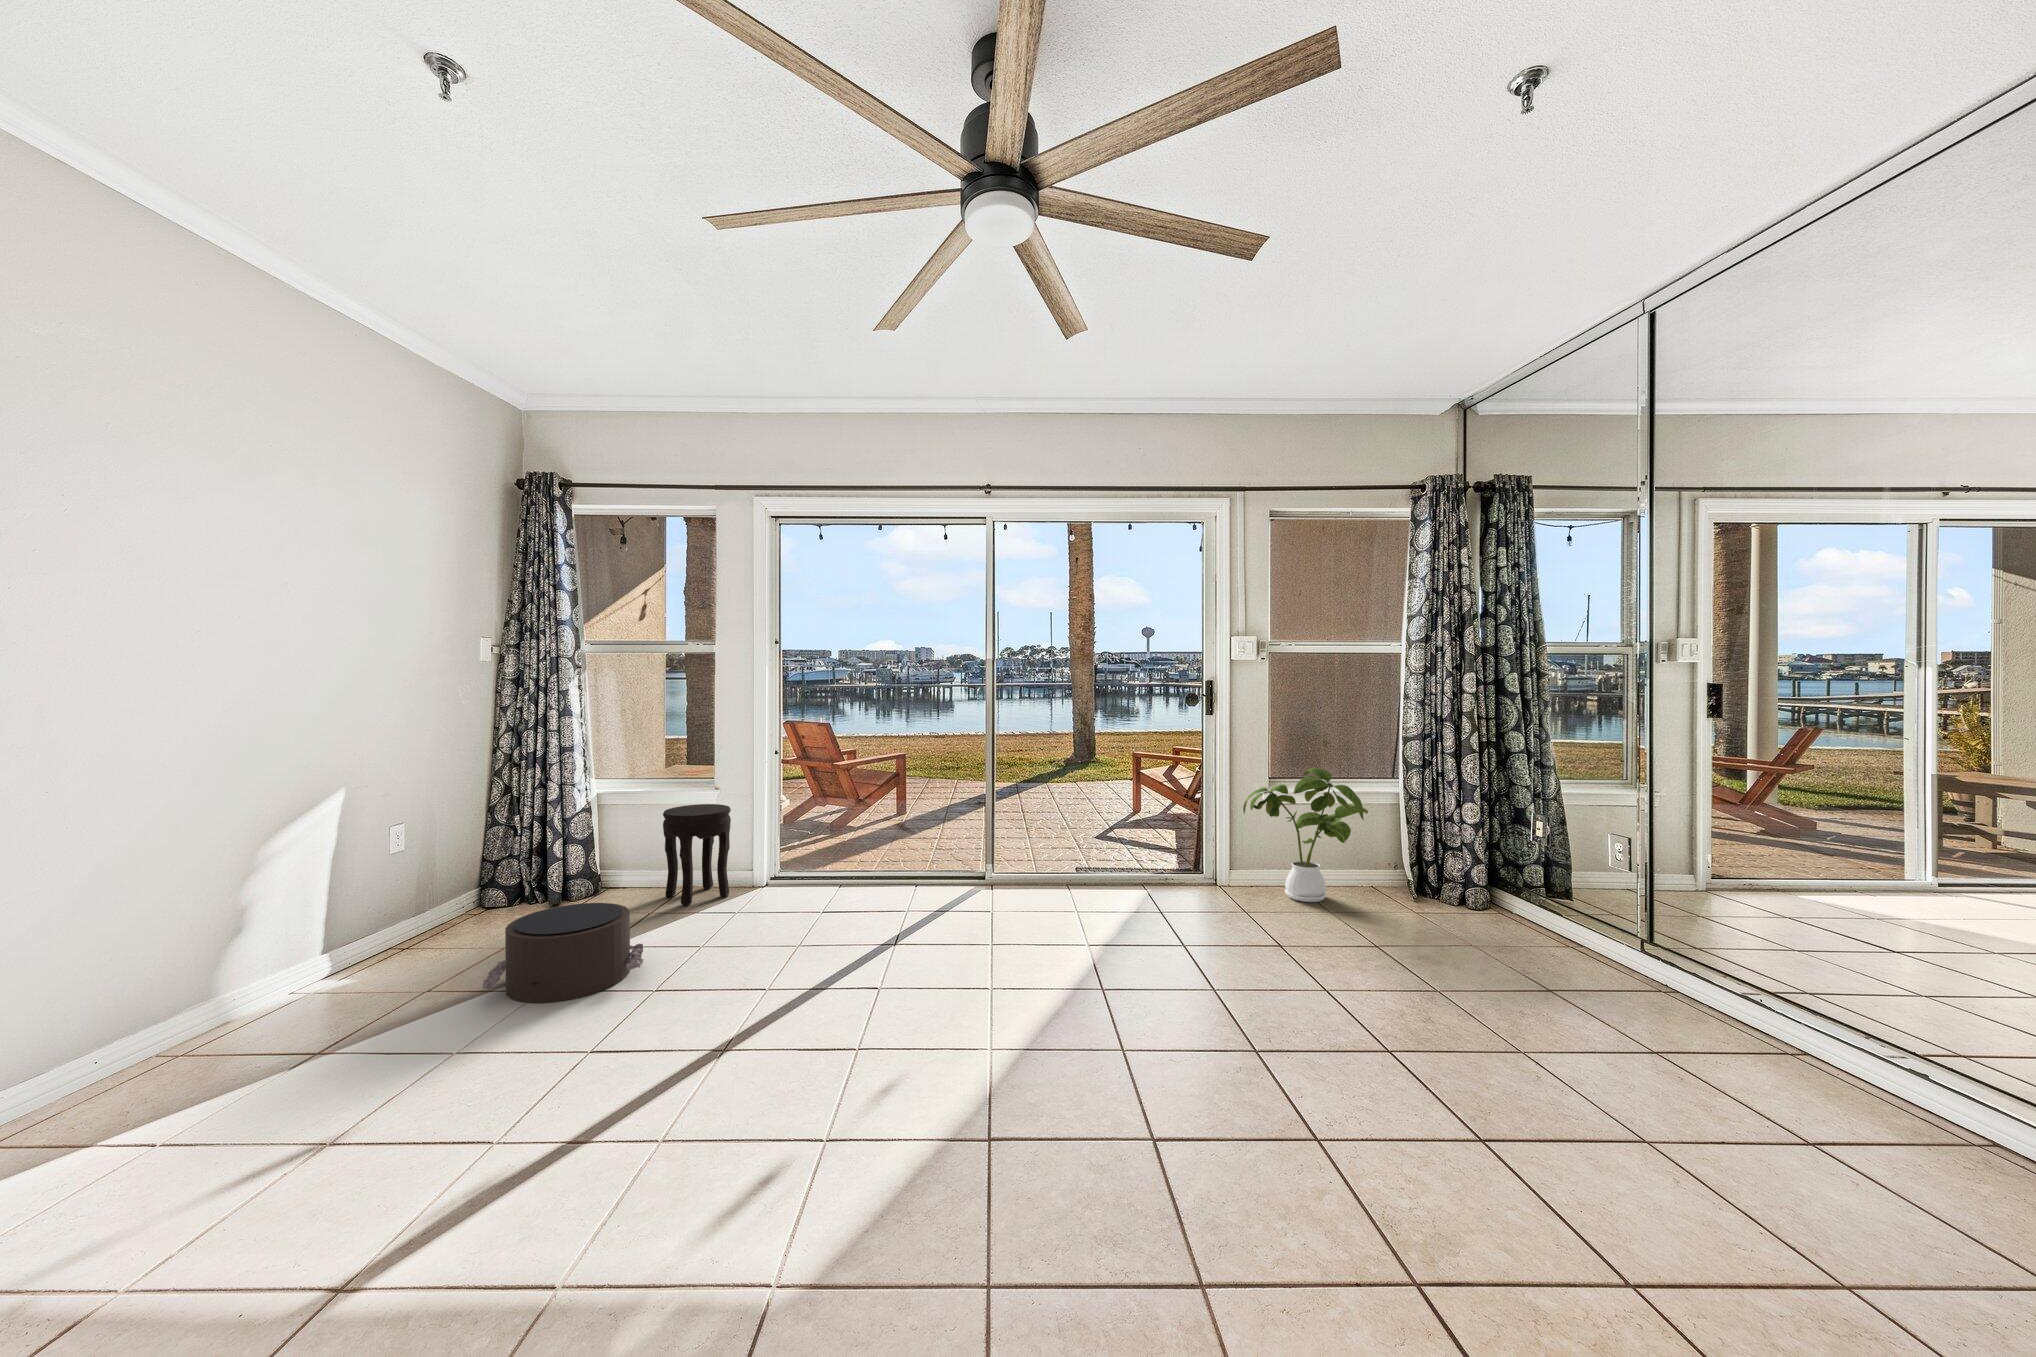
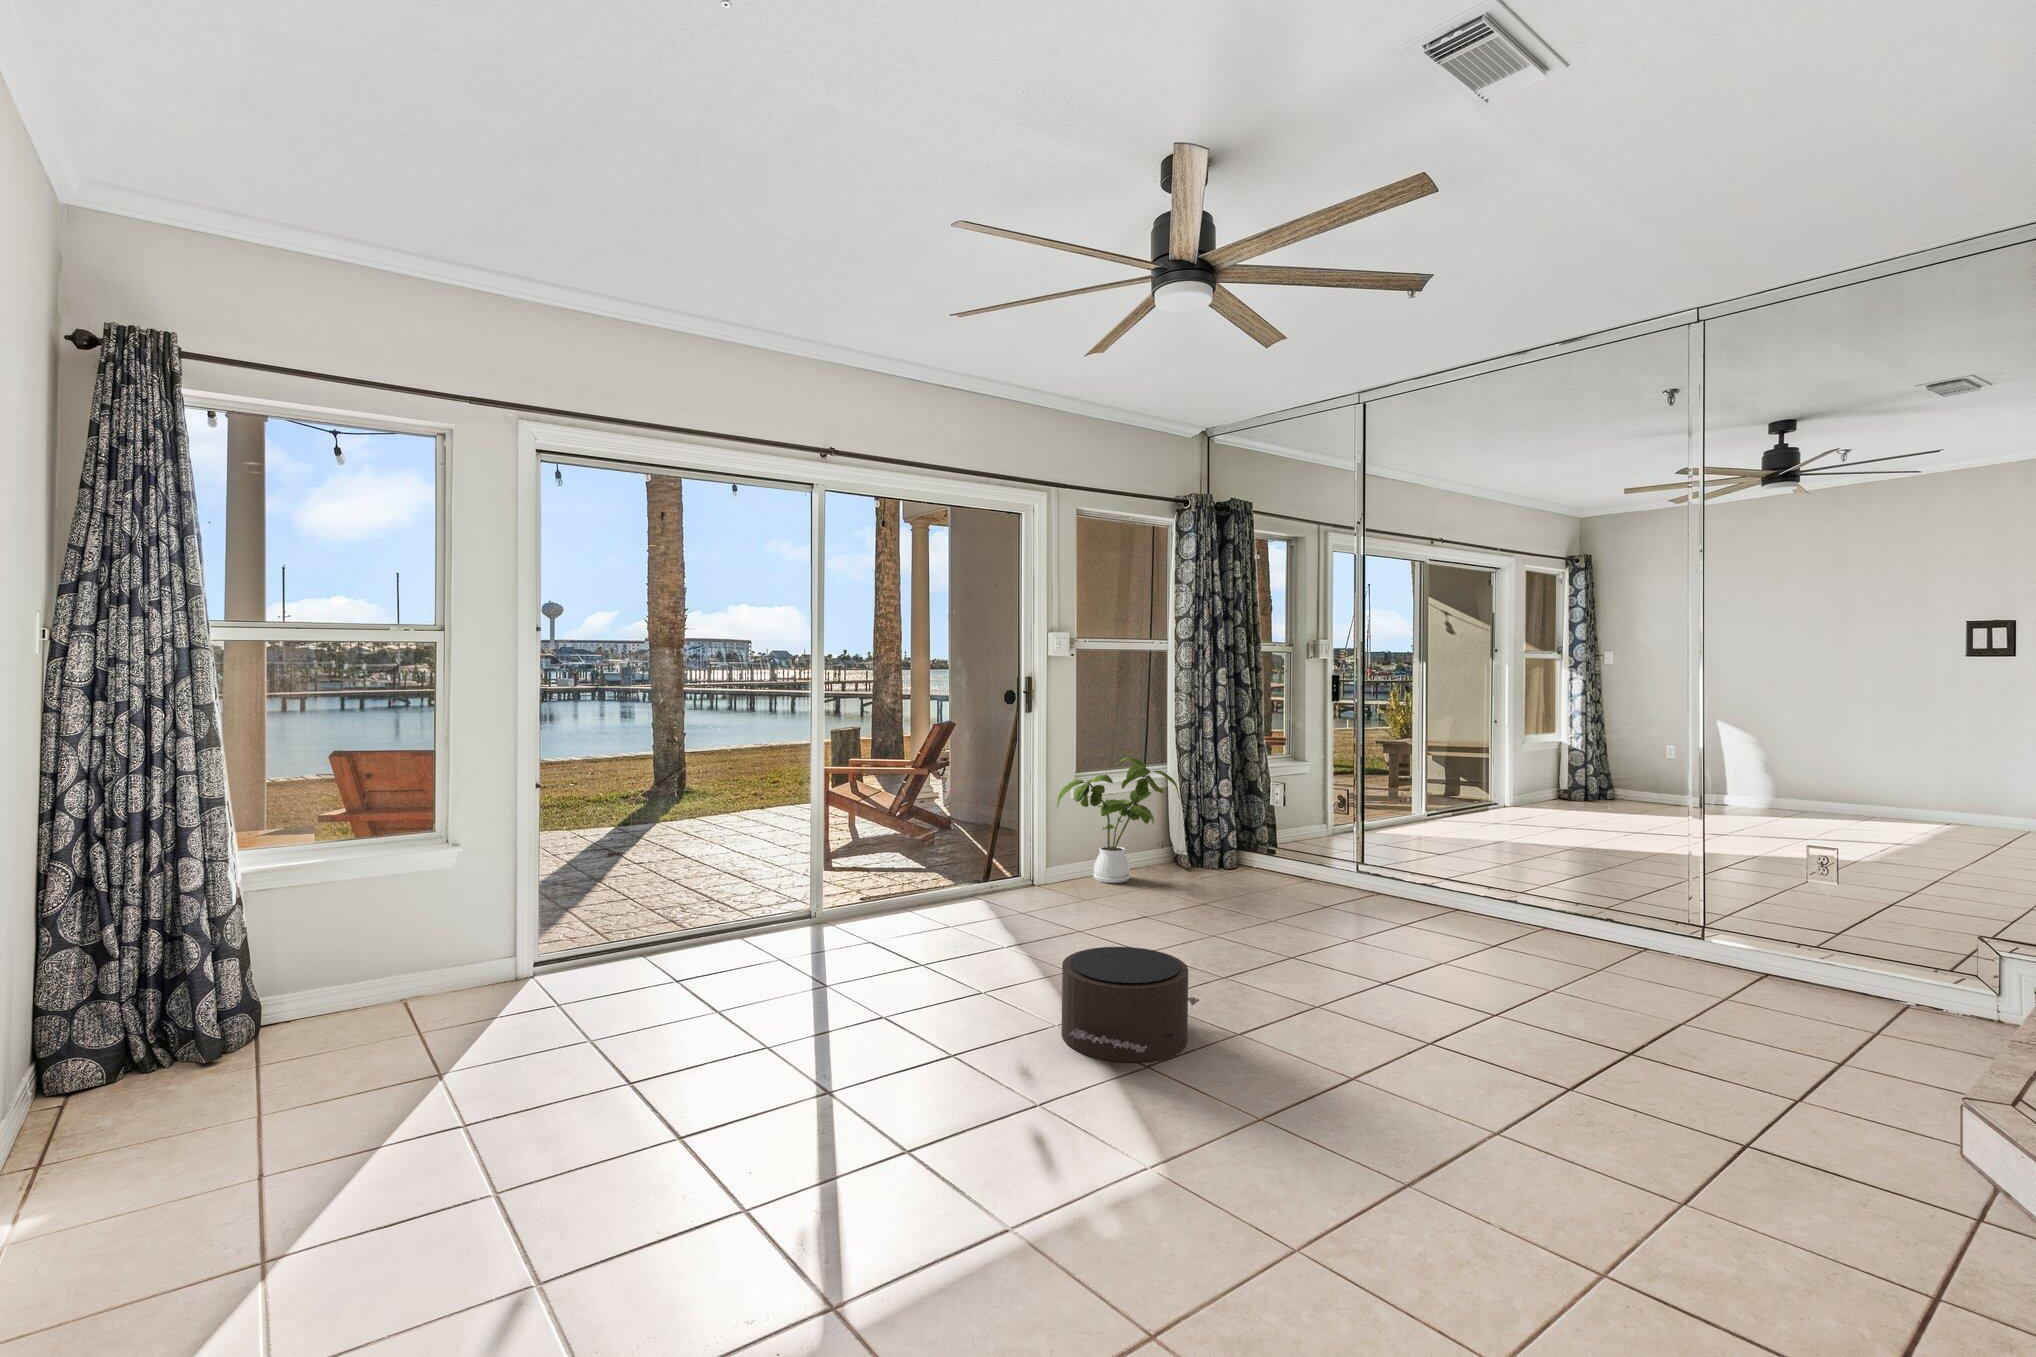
side table: present [663,804,731,906] -> none [395,865,502,1016]
pouf: present [482,903,643,1003] -> present [1061,947,1199,1062]

